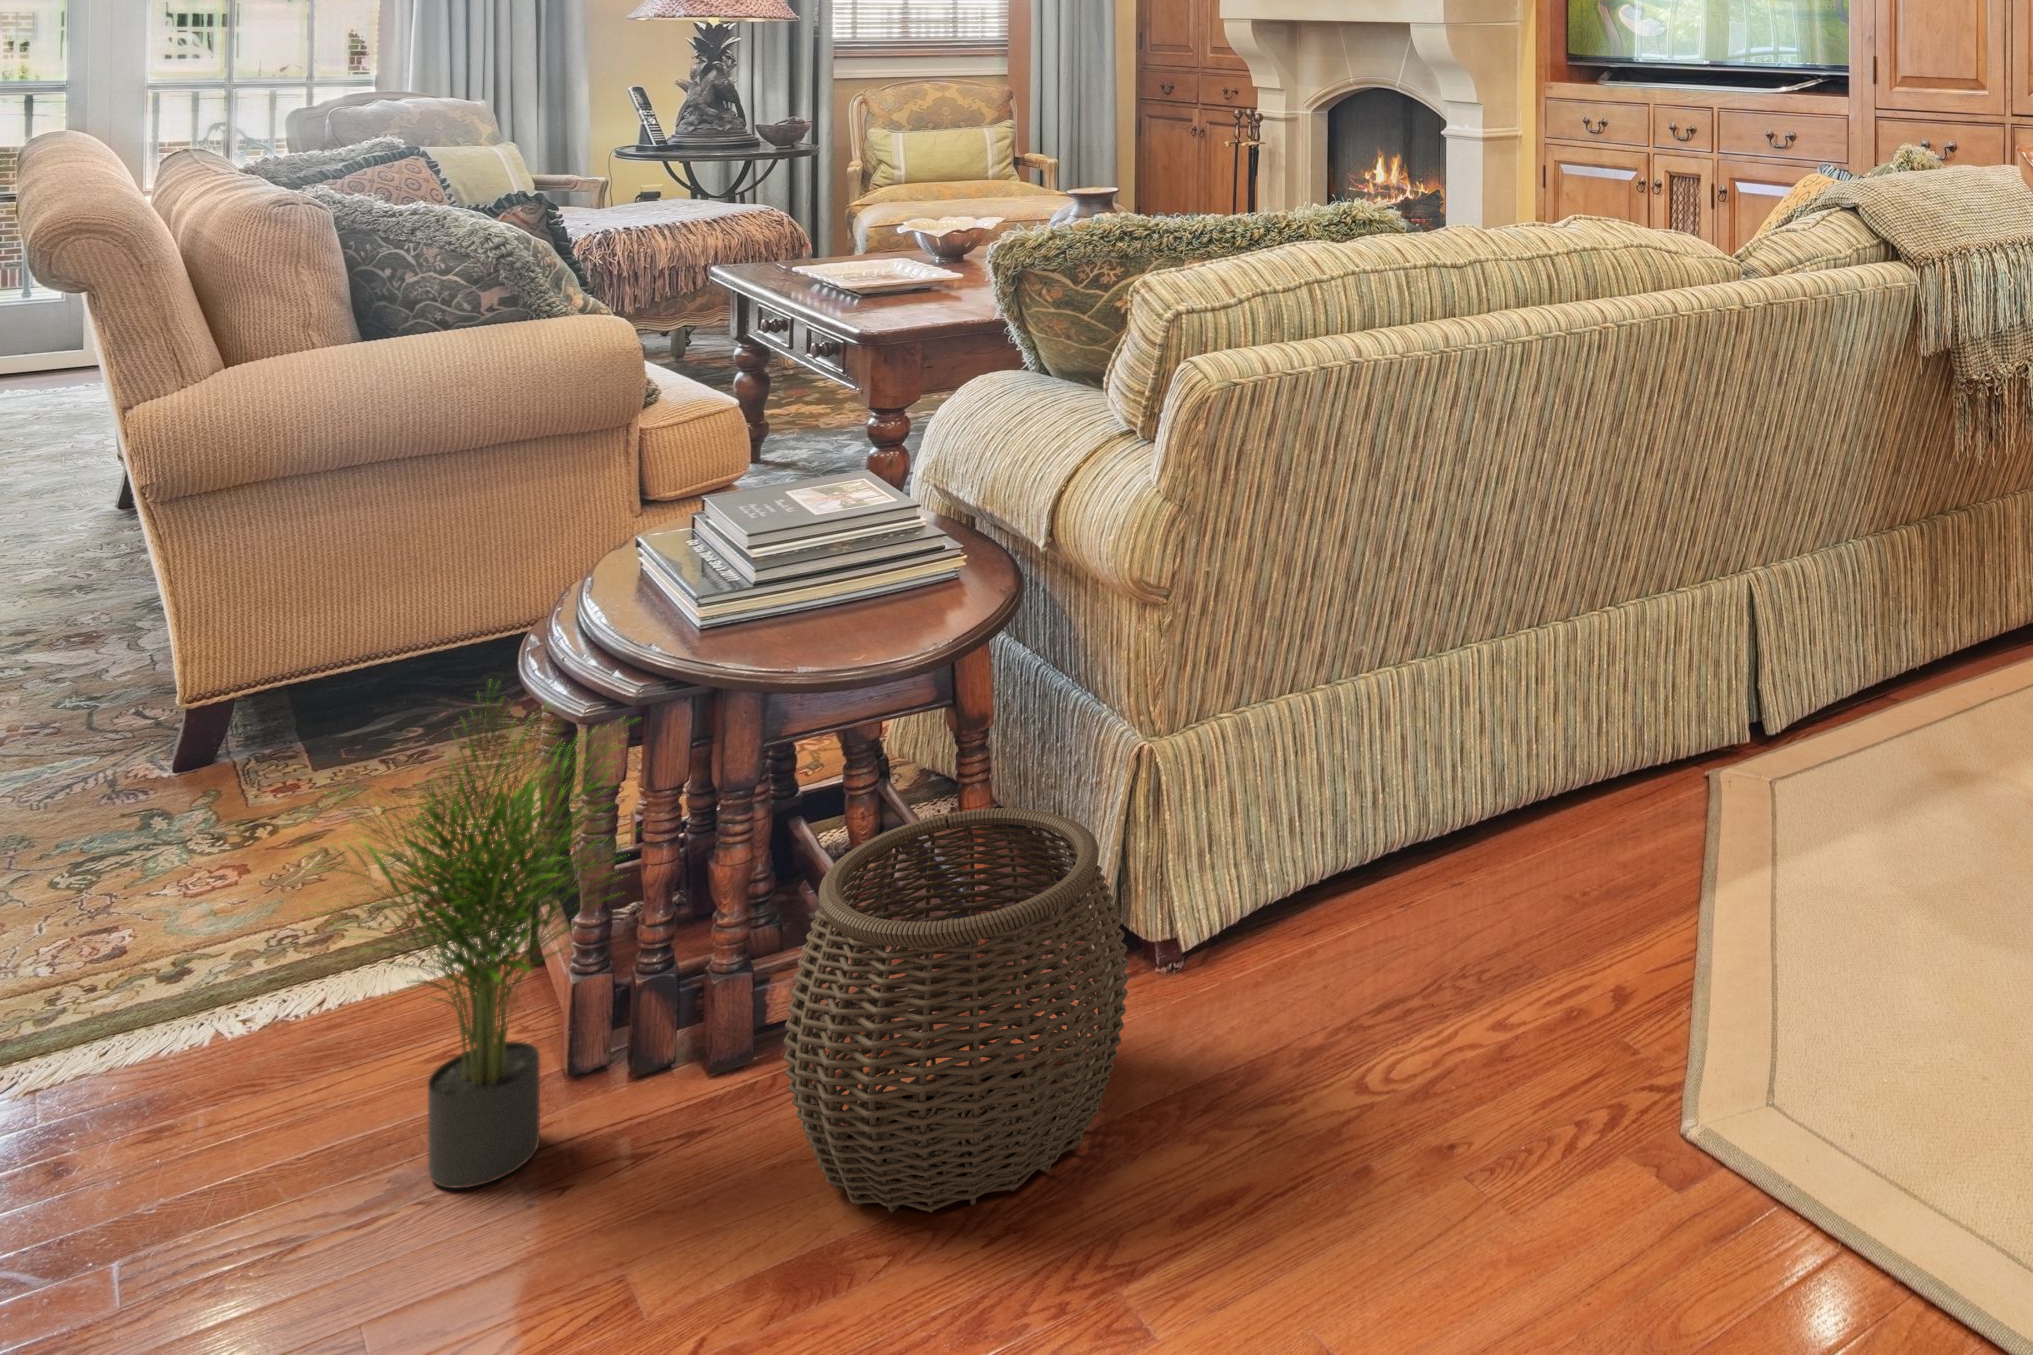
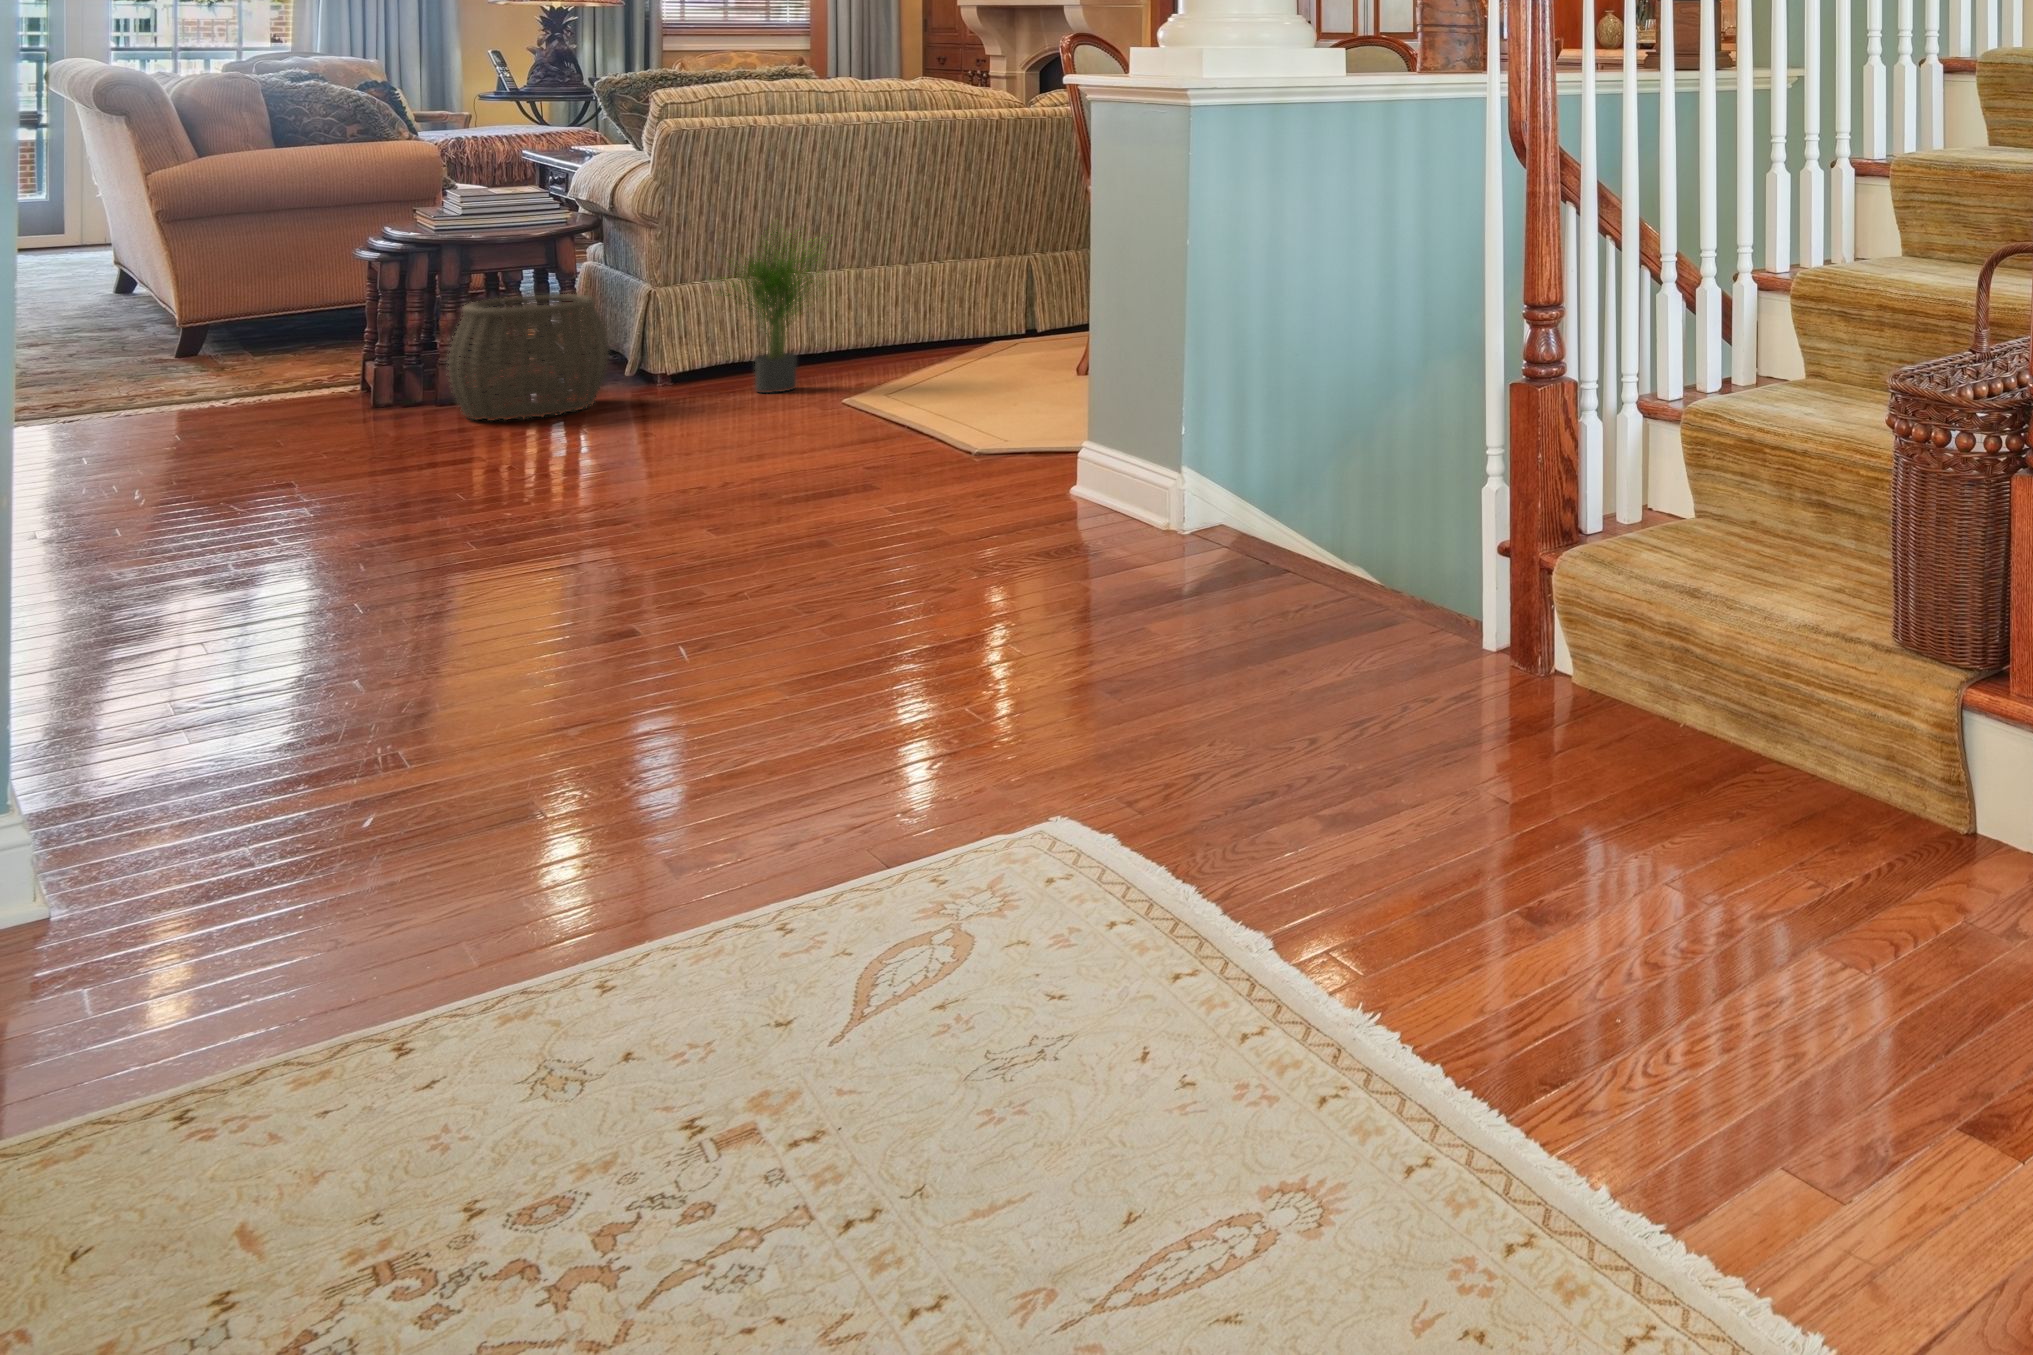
potted plant: present [312,701,625,1188] -> present [712,229,823,393]

